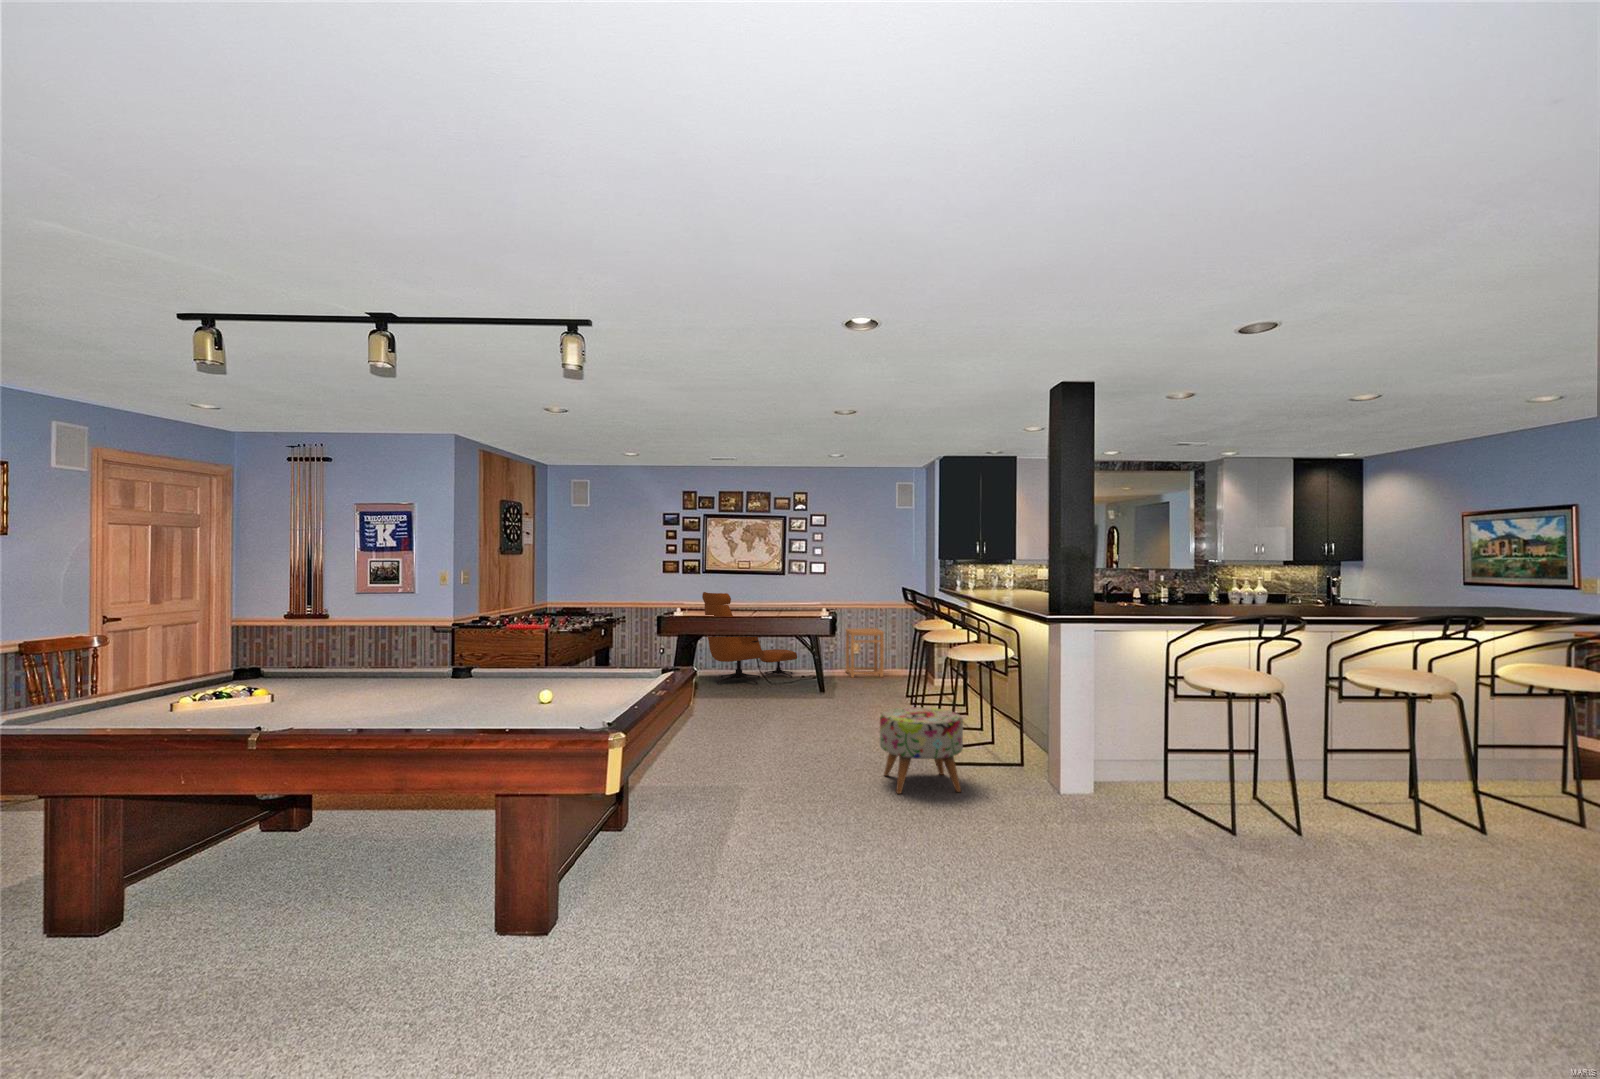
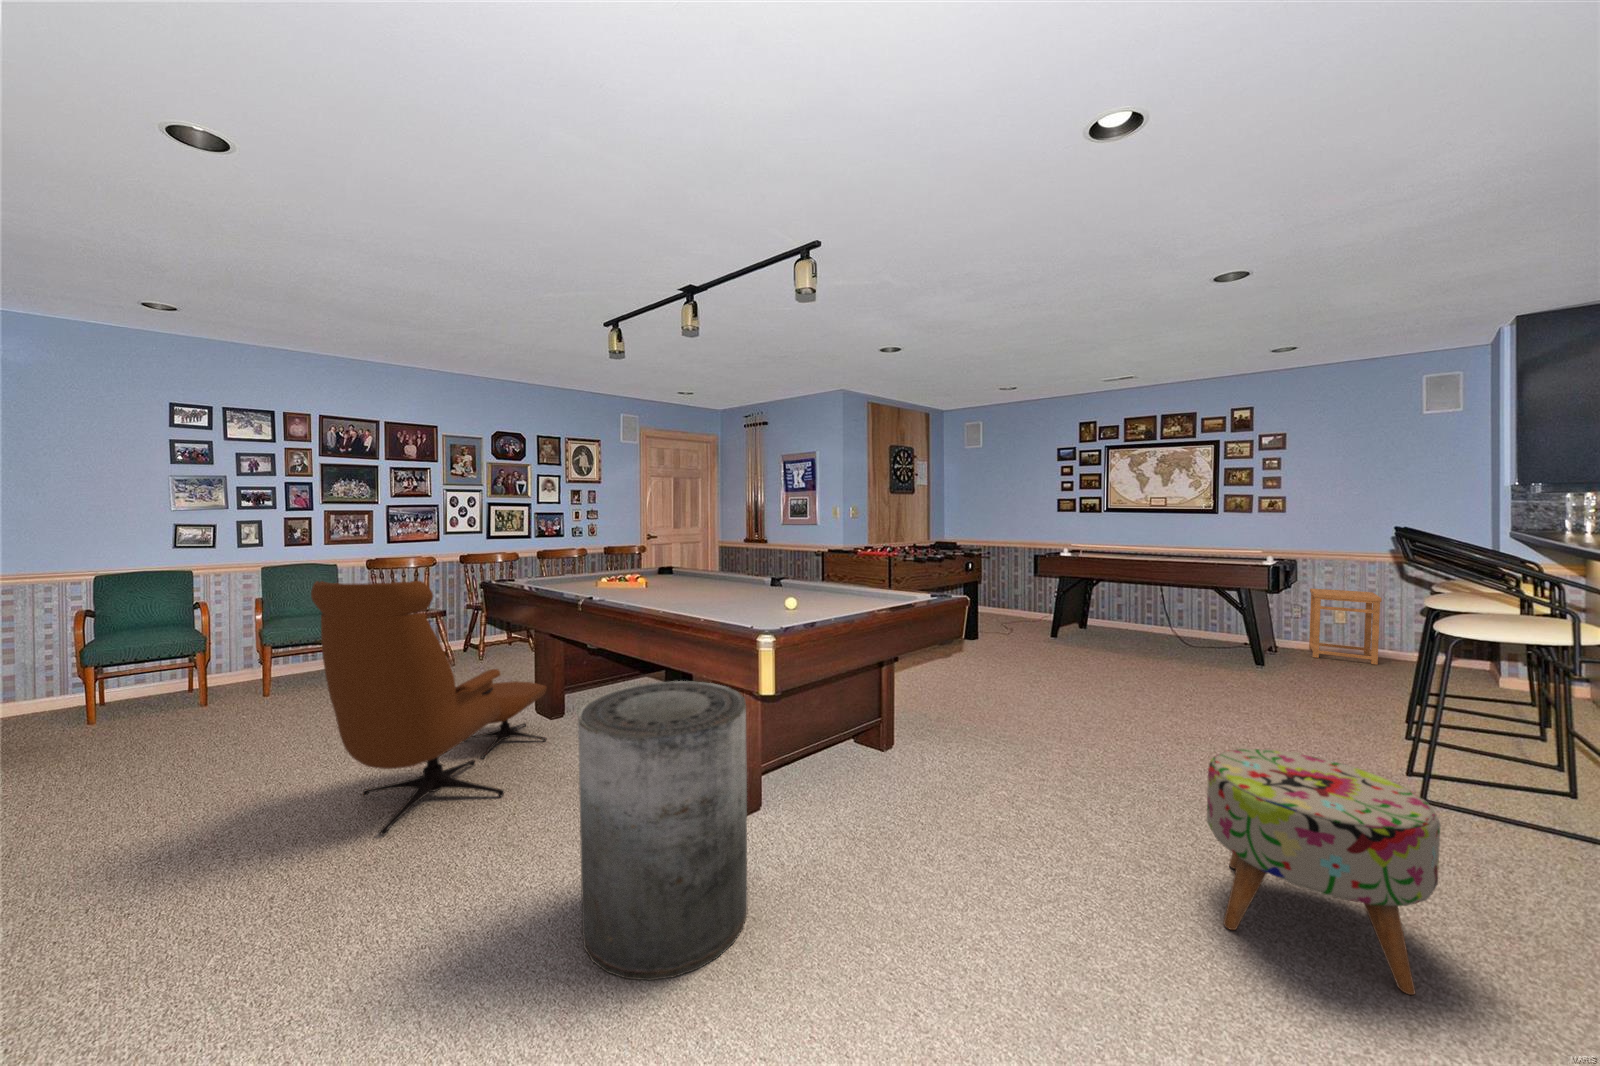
lounge chair: present [702,592,797,684] -> present [311,581,546,835]
trash can: none [594,714,707,897] -> present [578,681,747,980]

